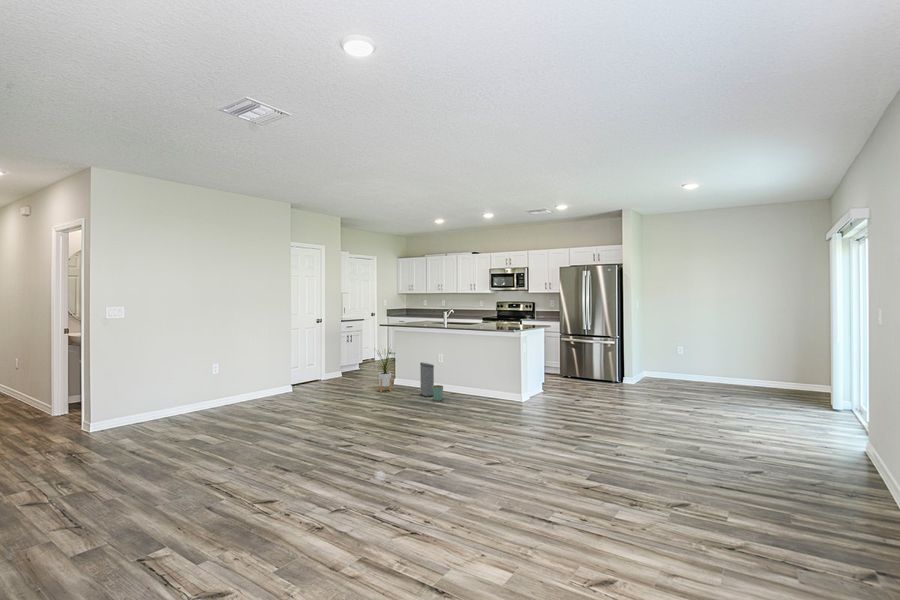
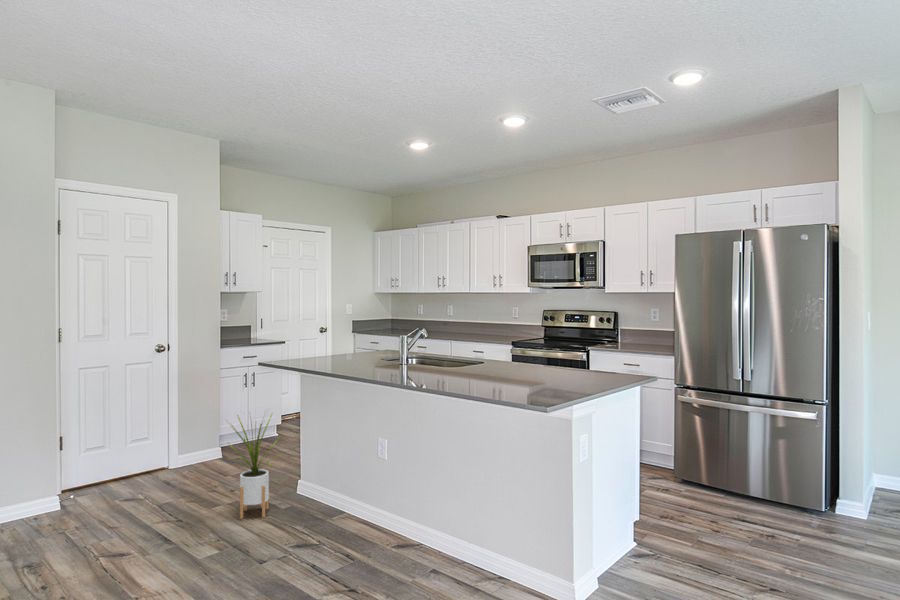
trash can: present [420,362,443,401] -> none [317,459,355,568]

